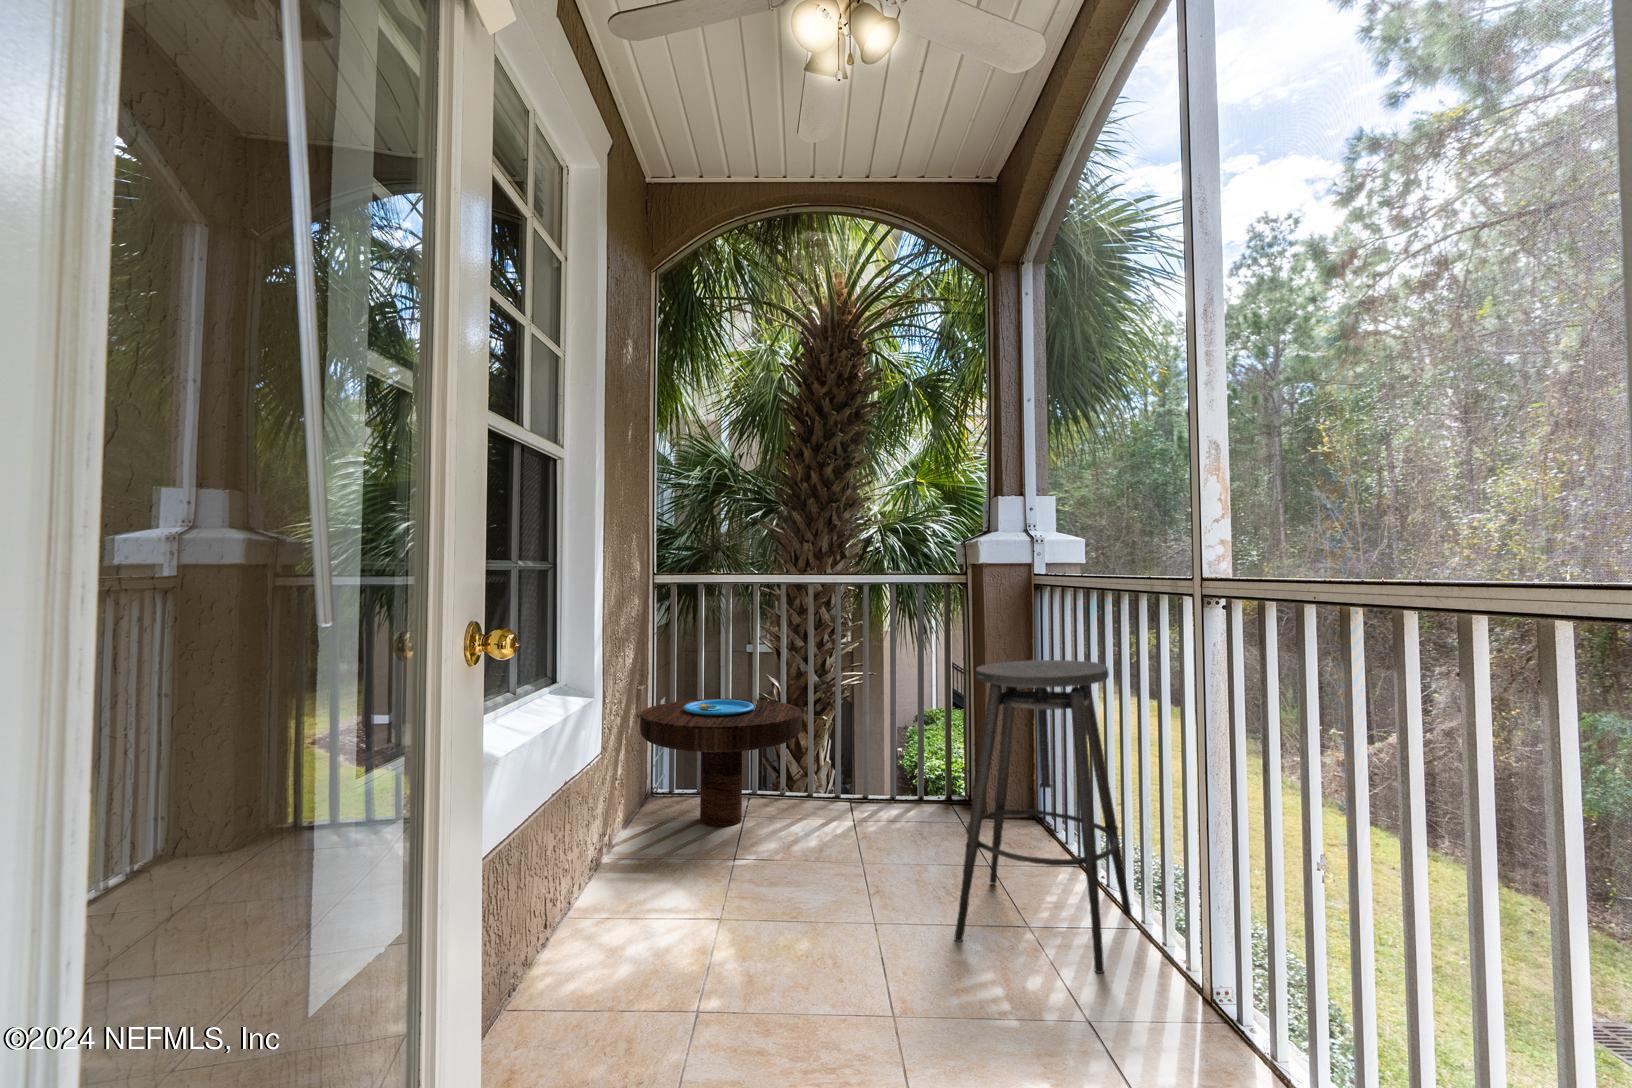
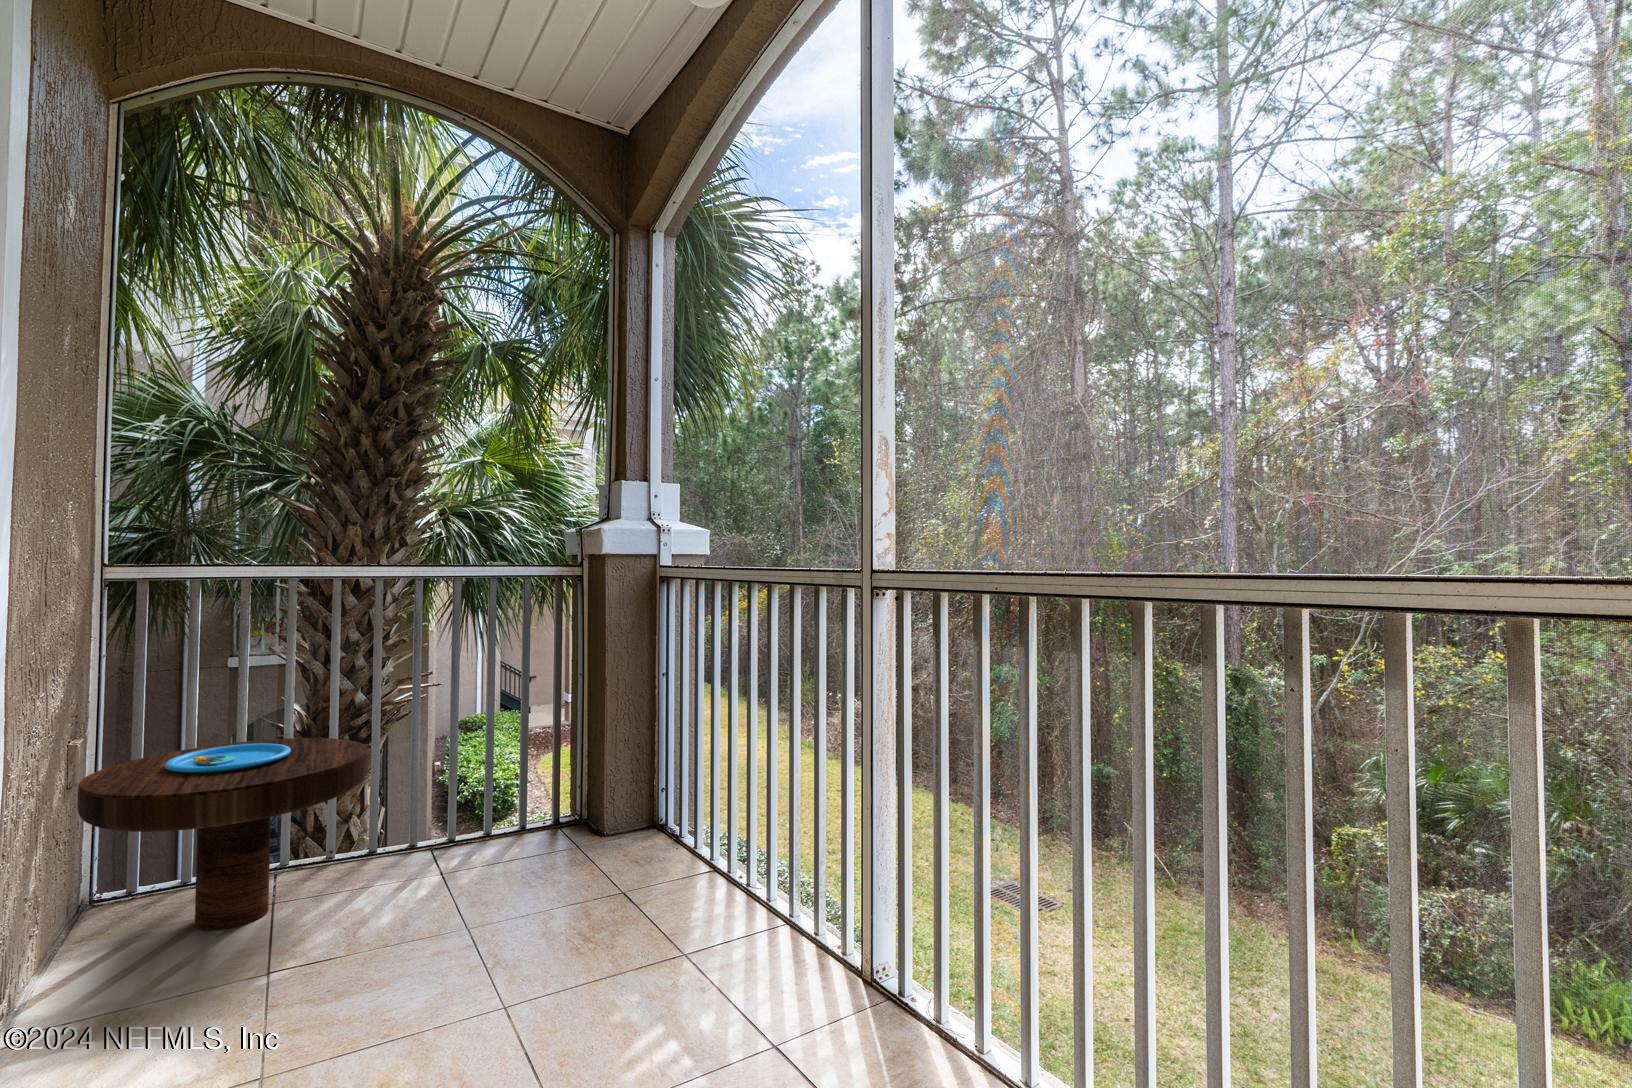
stool: present [954,660,1131,973] -> none [608,658,777,997]

